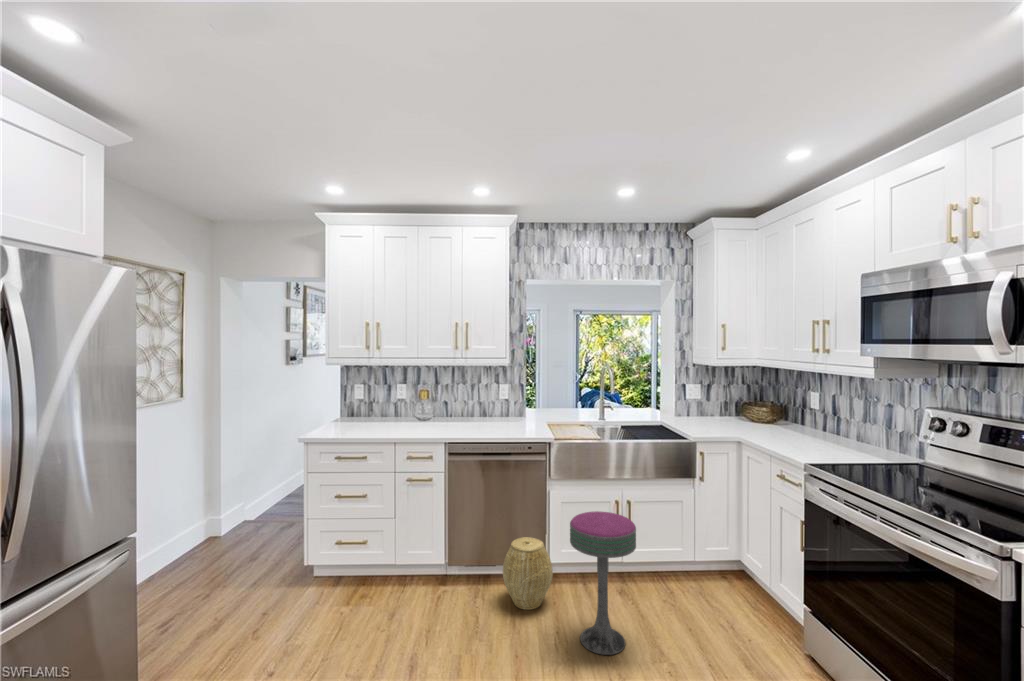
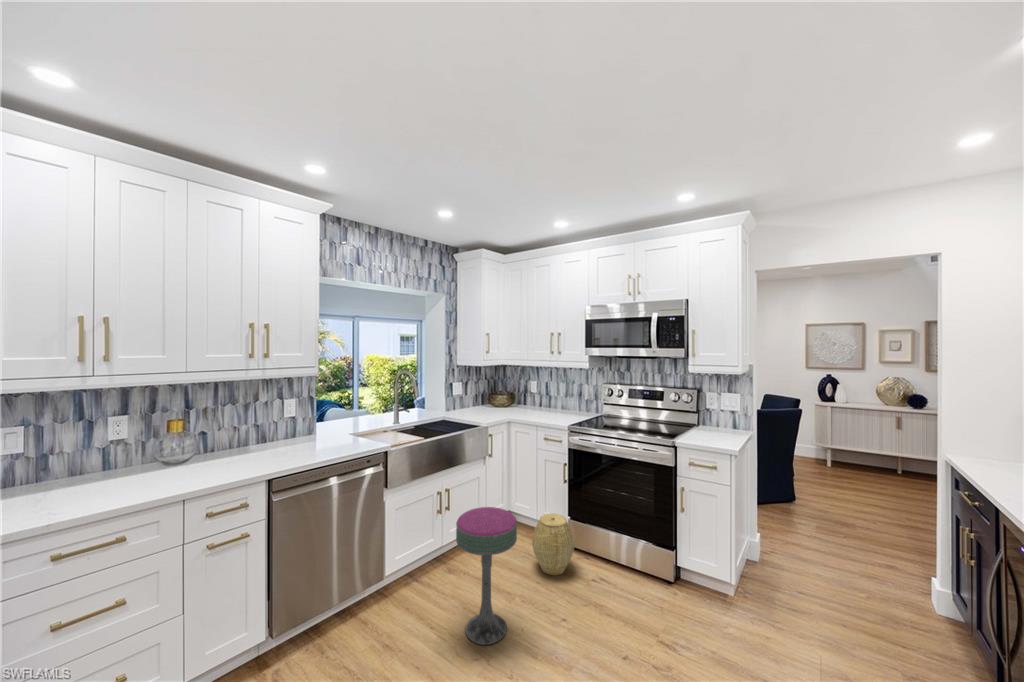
woven basket: present [503,537,553,610] -> present [532,514,574,575]

